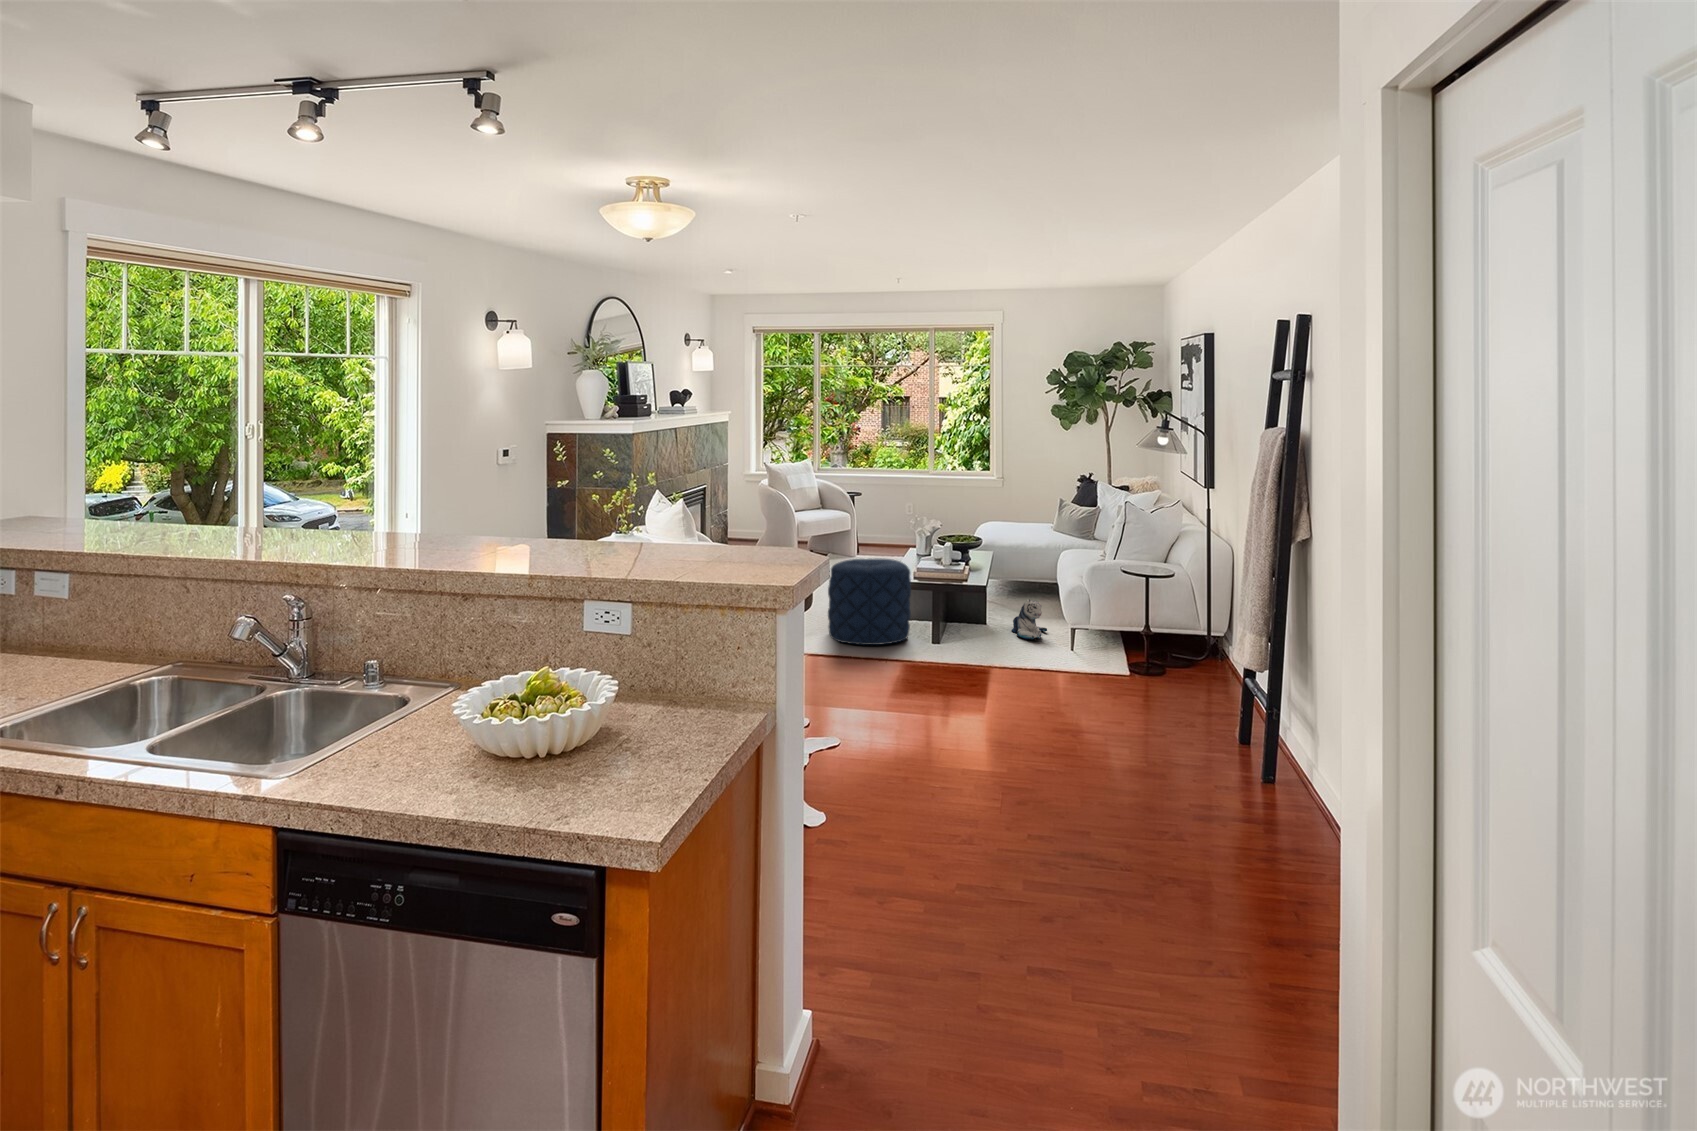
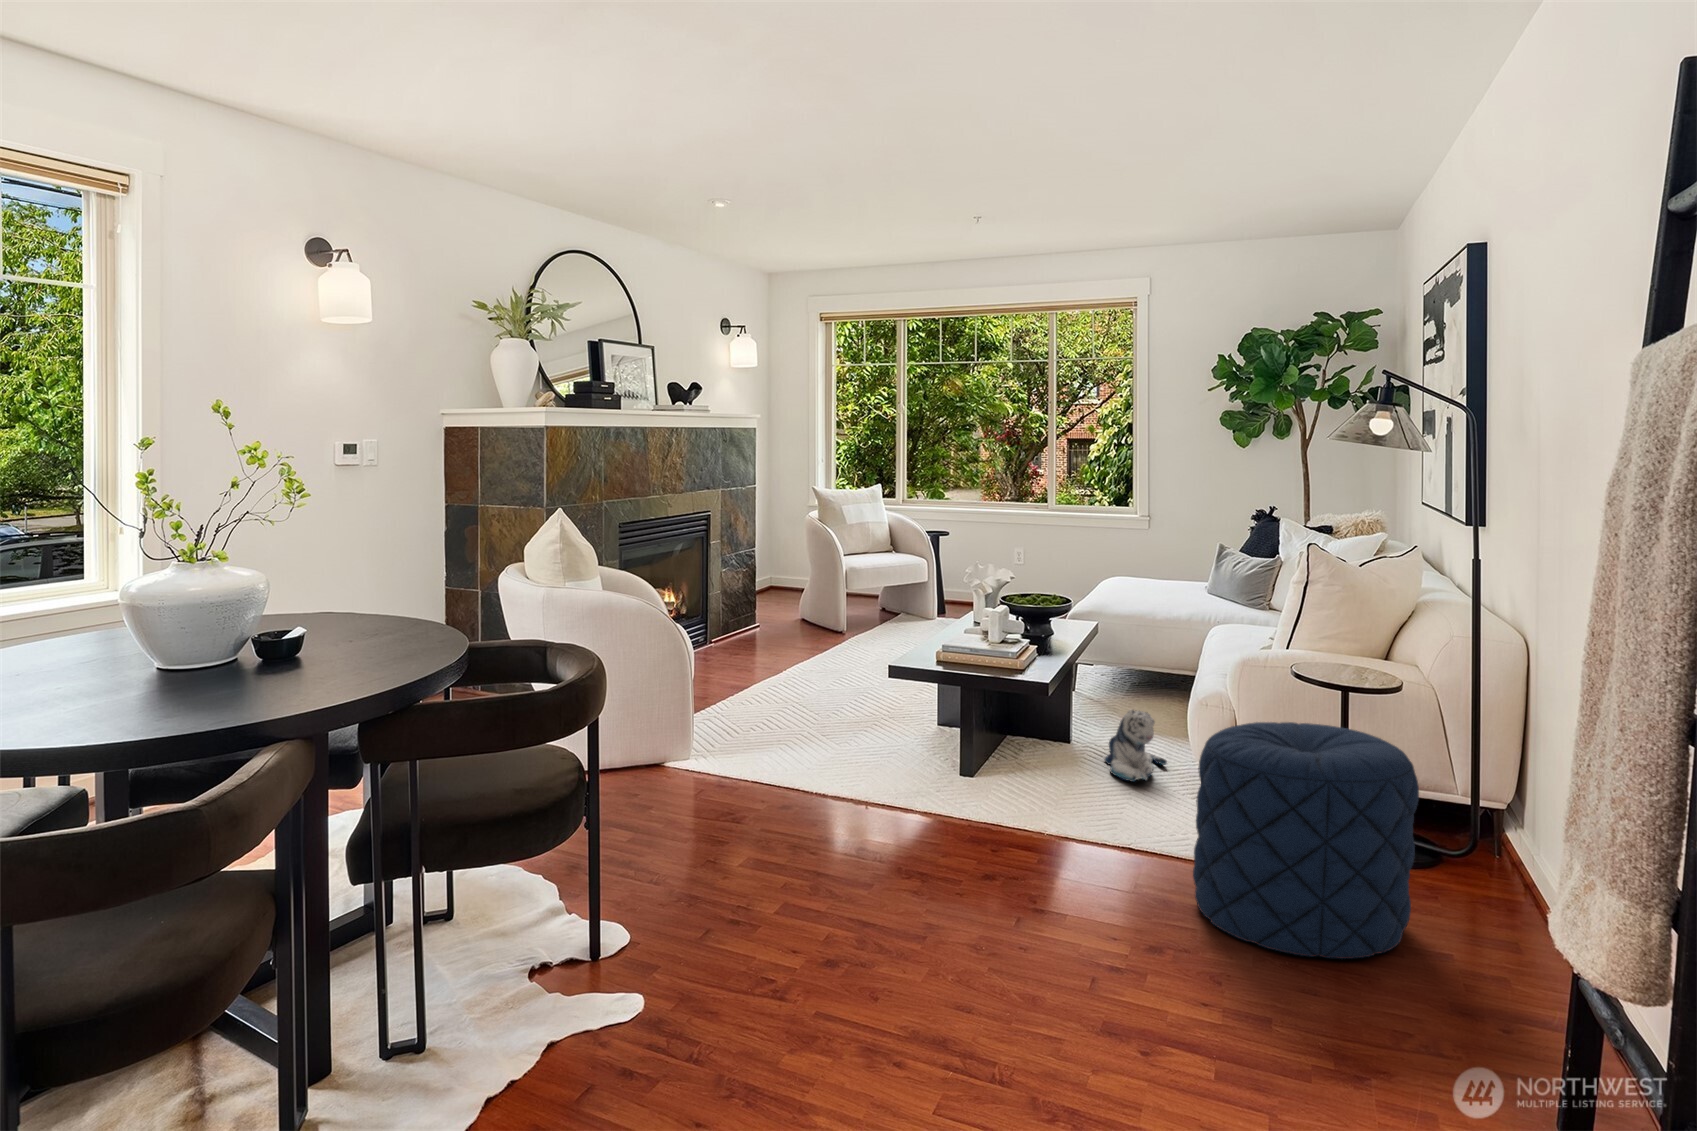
pouf: present [828,559,911,645] -> present [1193,722,1419,959]

